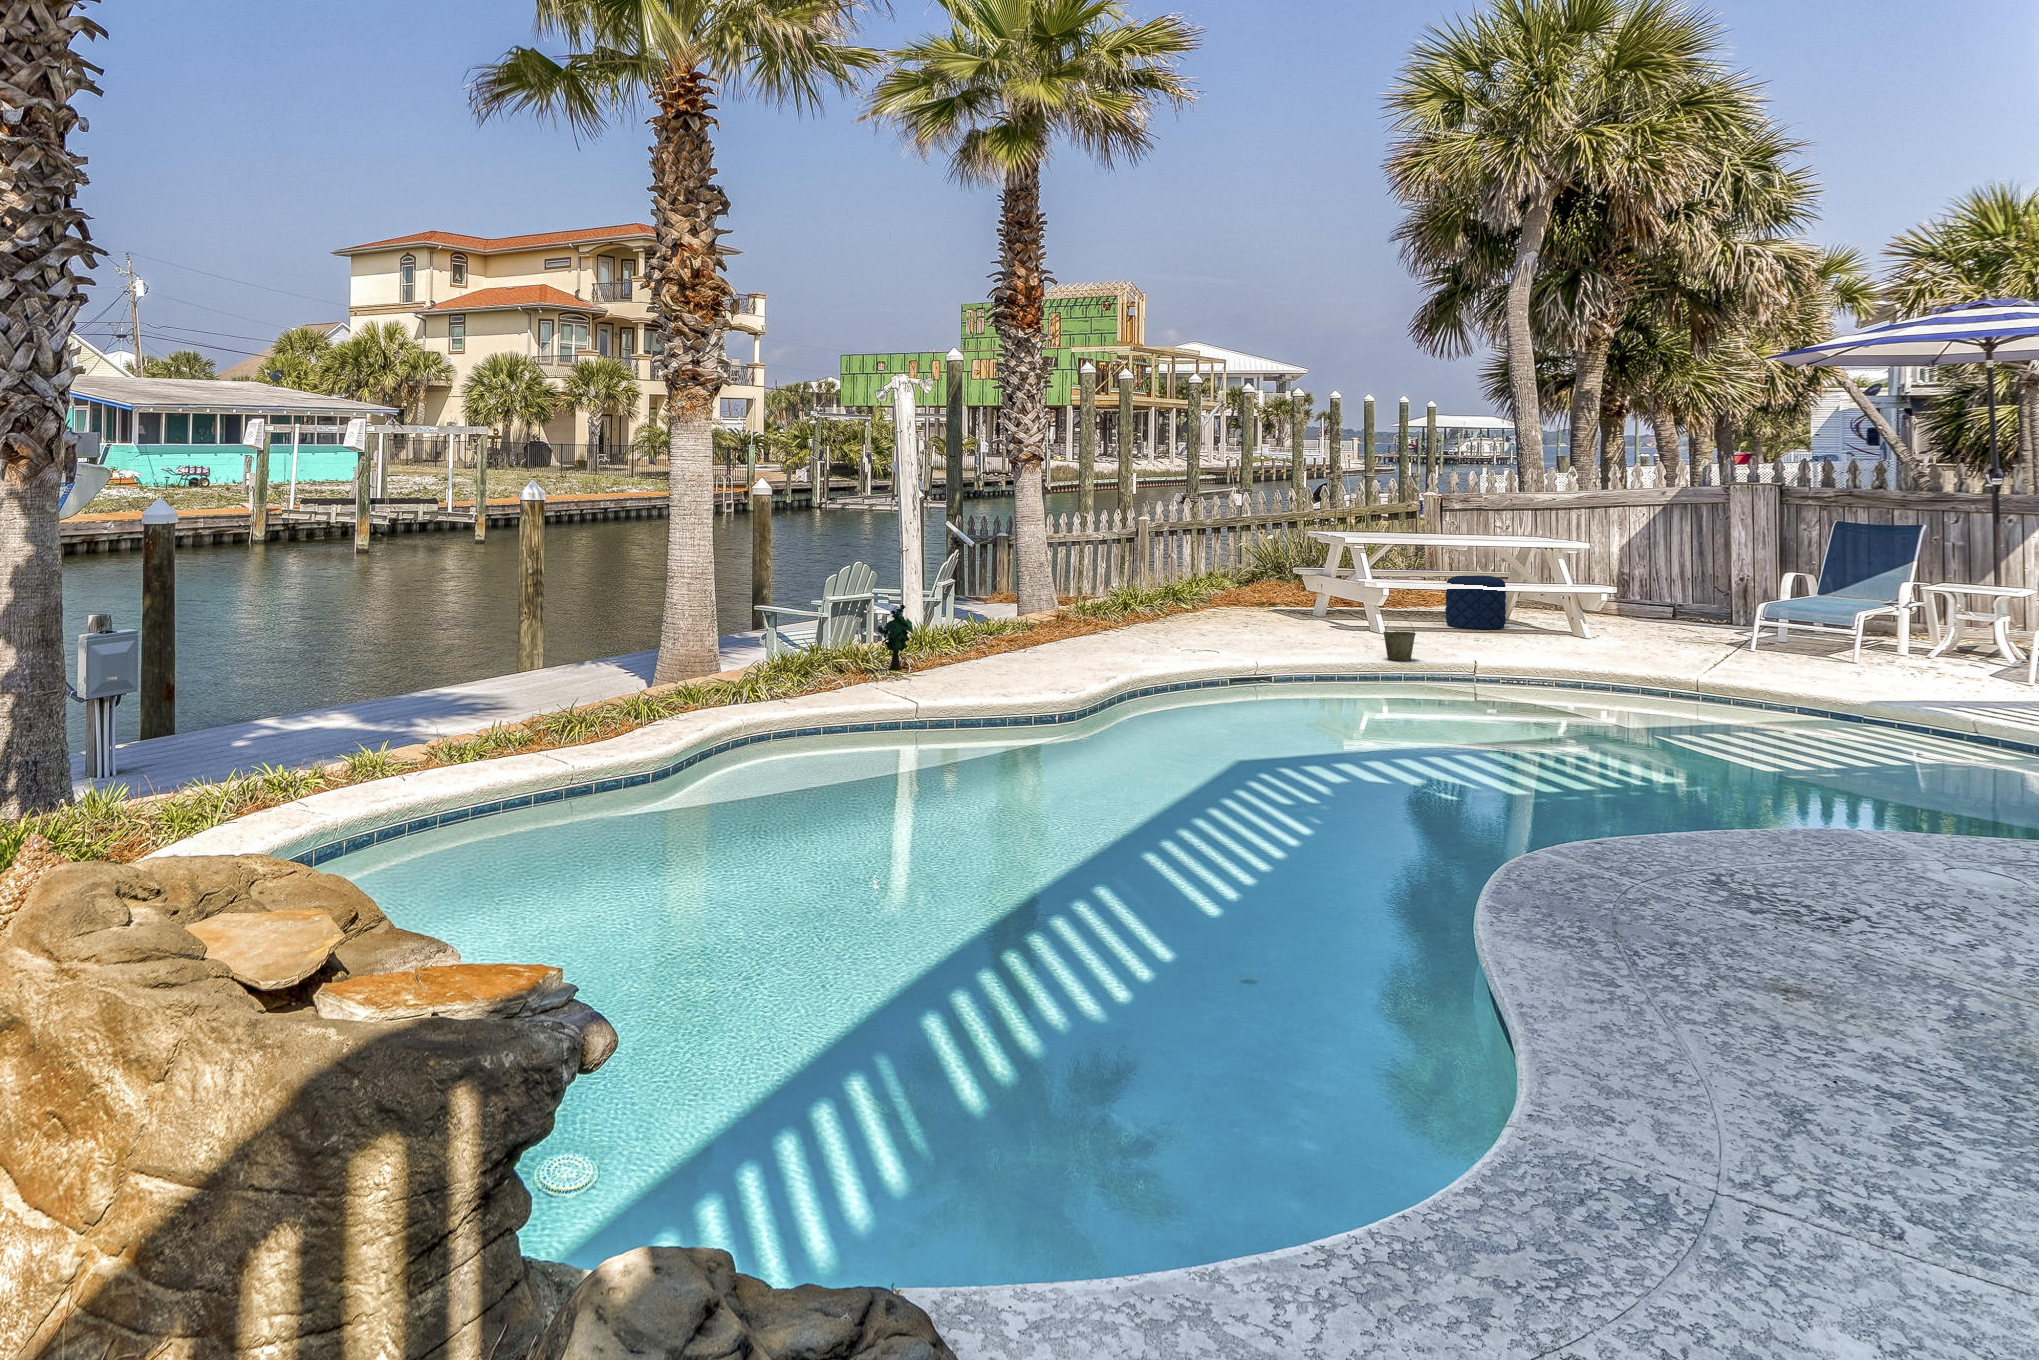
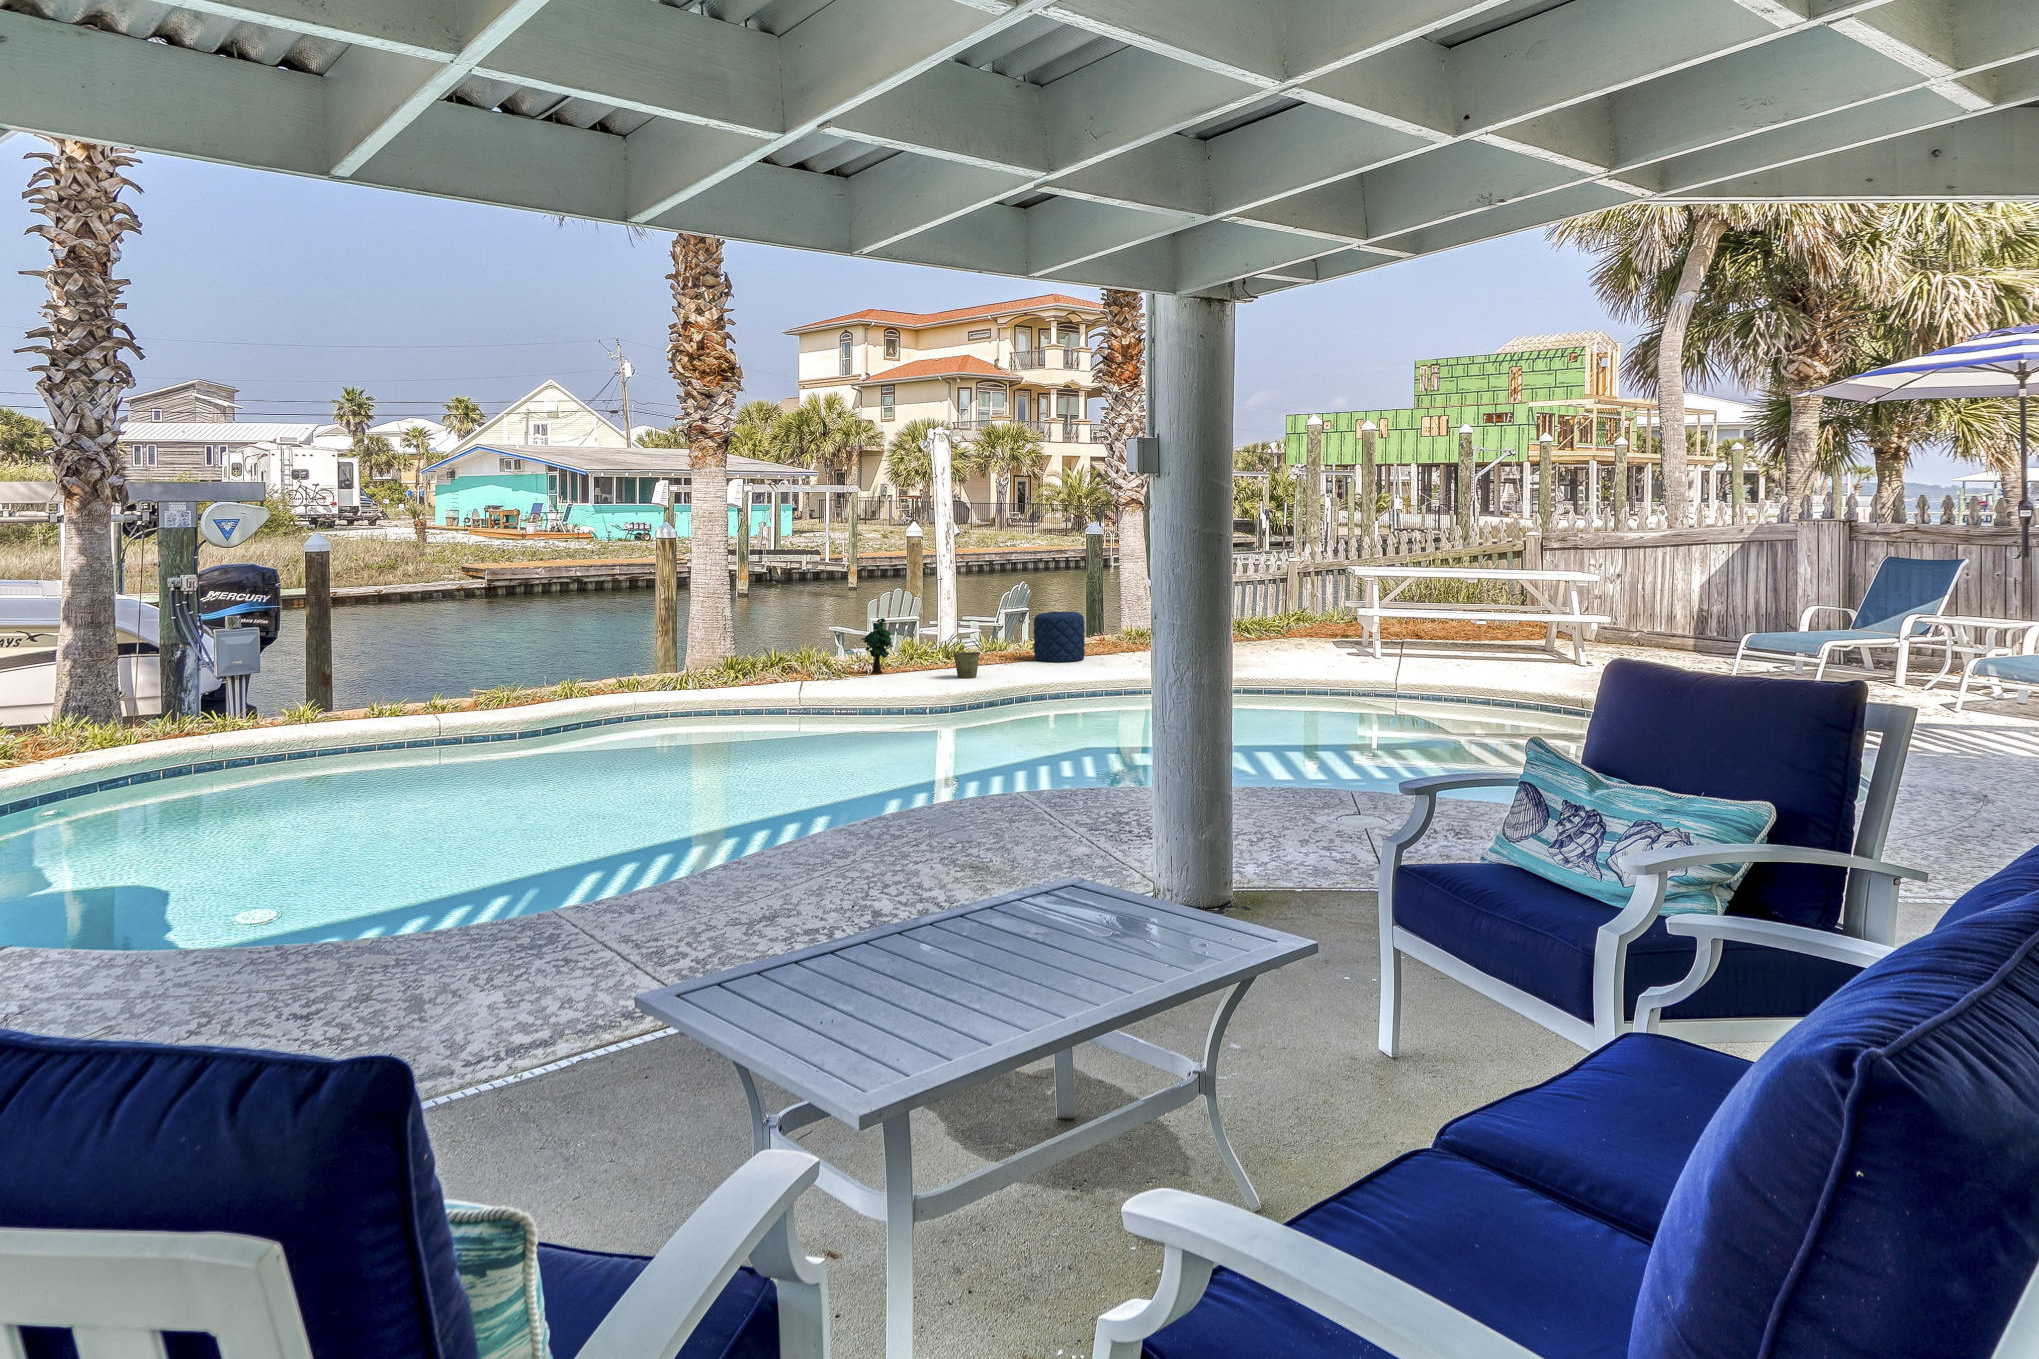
pouf: present [1445,575,1506,629] -> present [1034,612,1085,662]
bucket: present [1383,615,1416,661] -> present [953,652,980,678]

